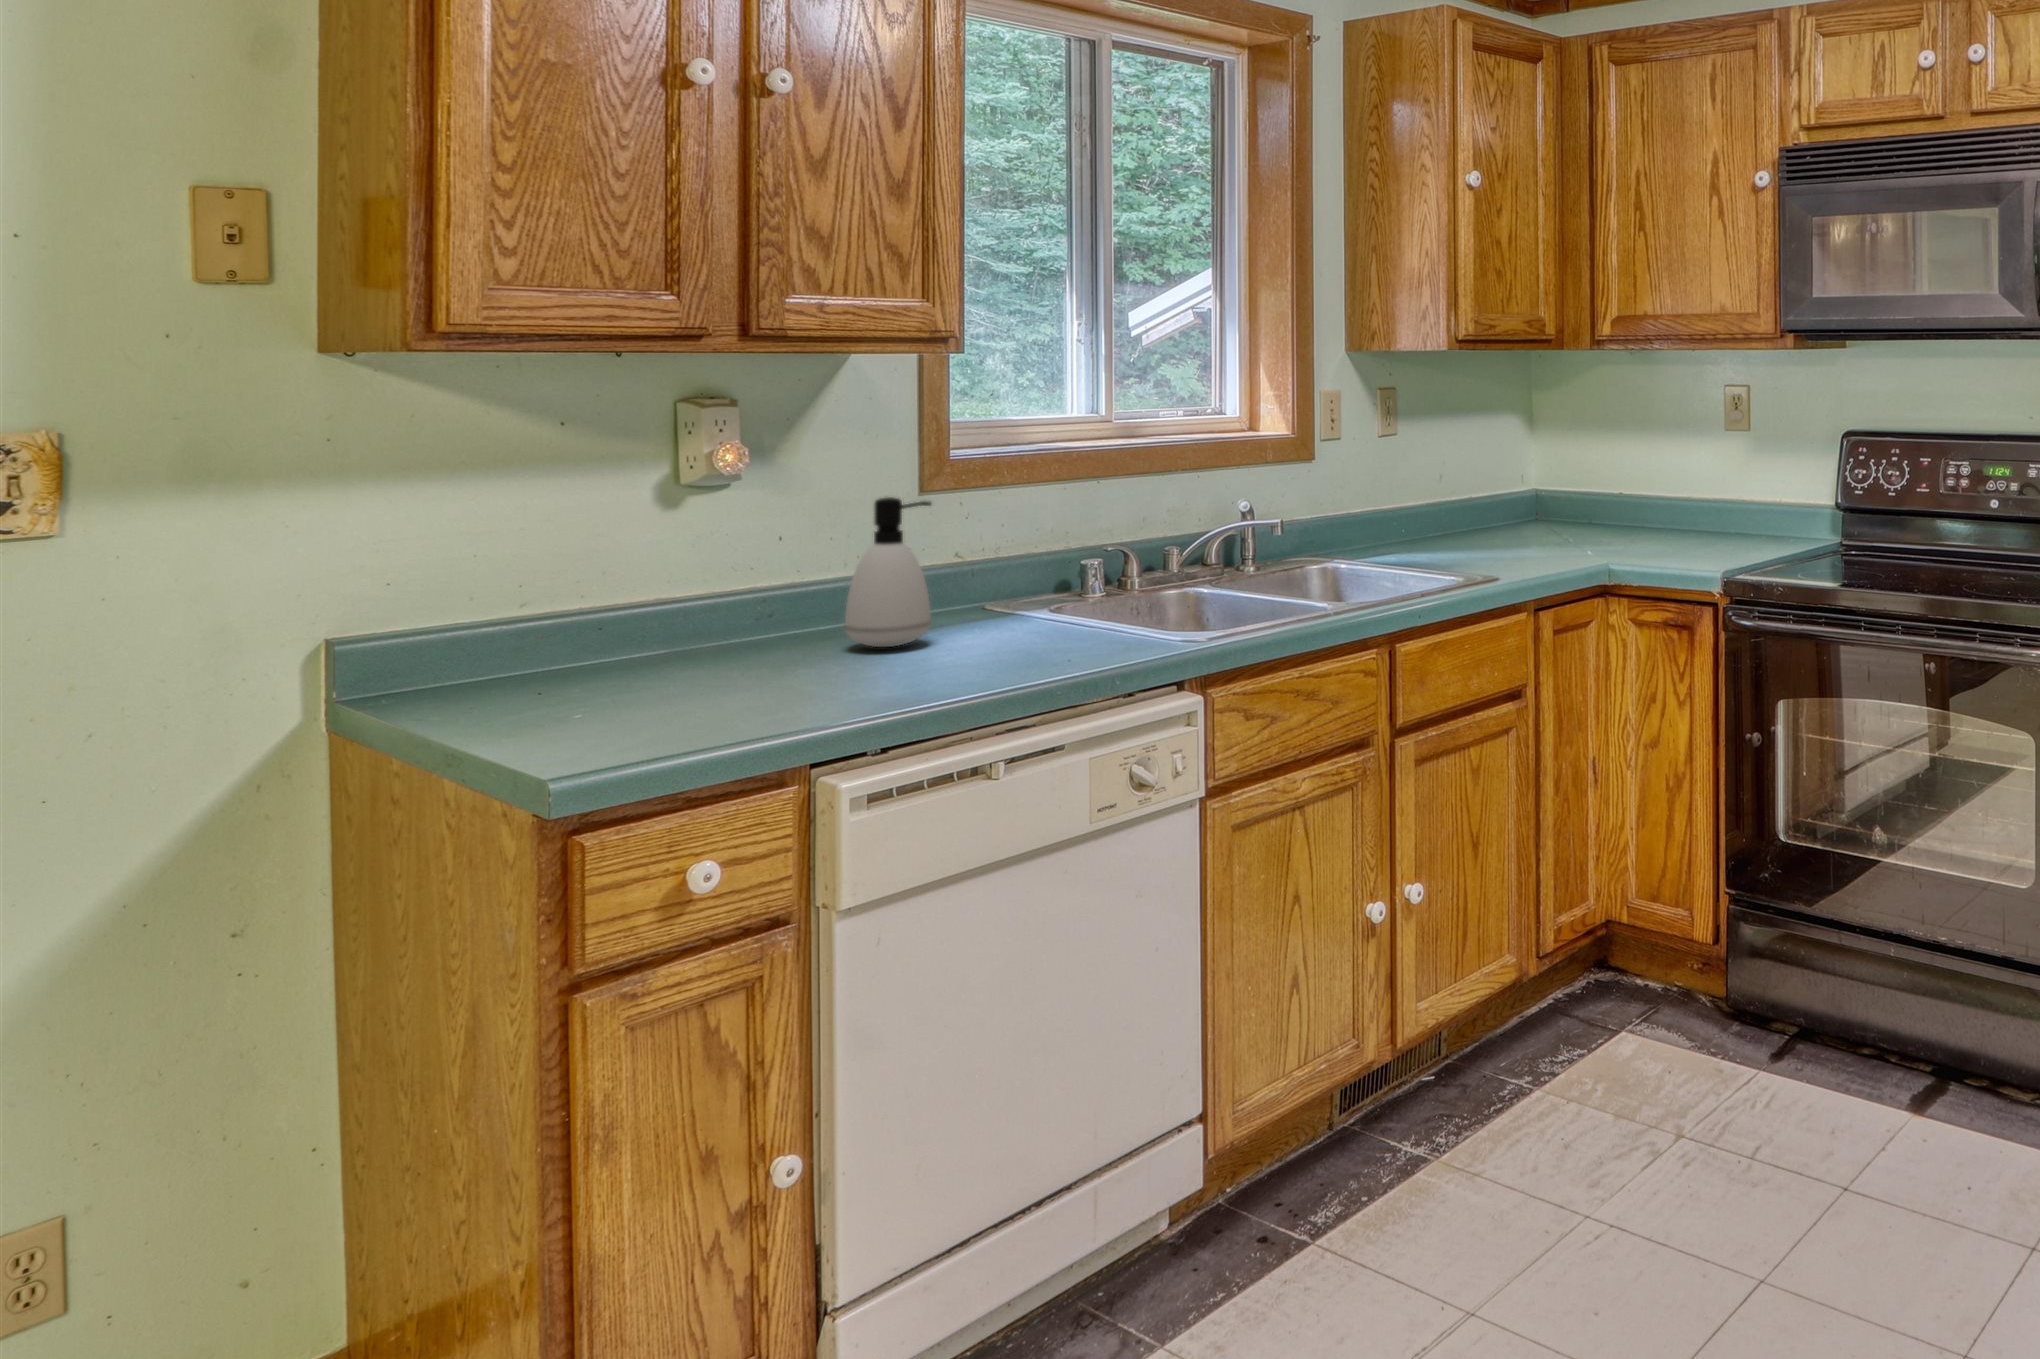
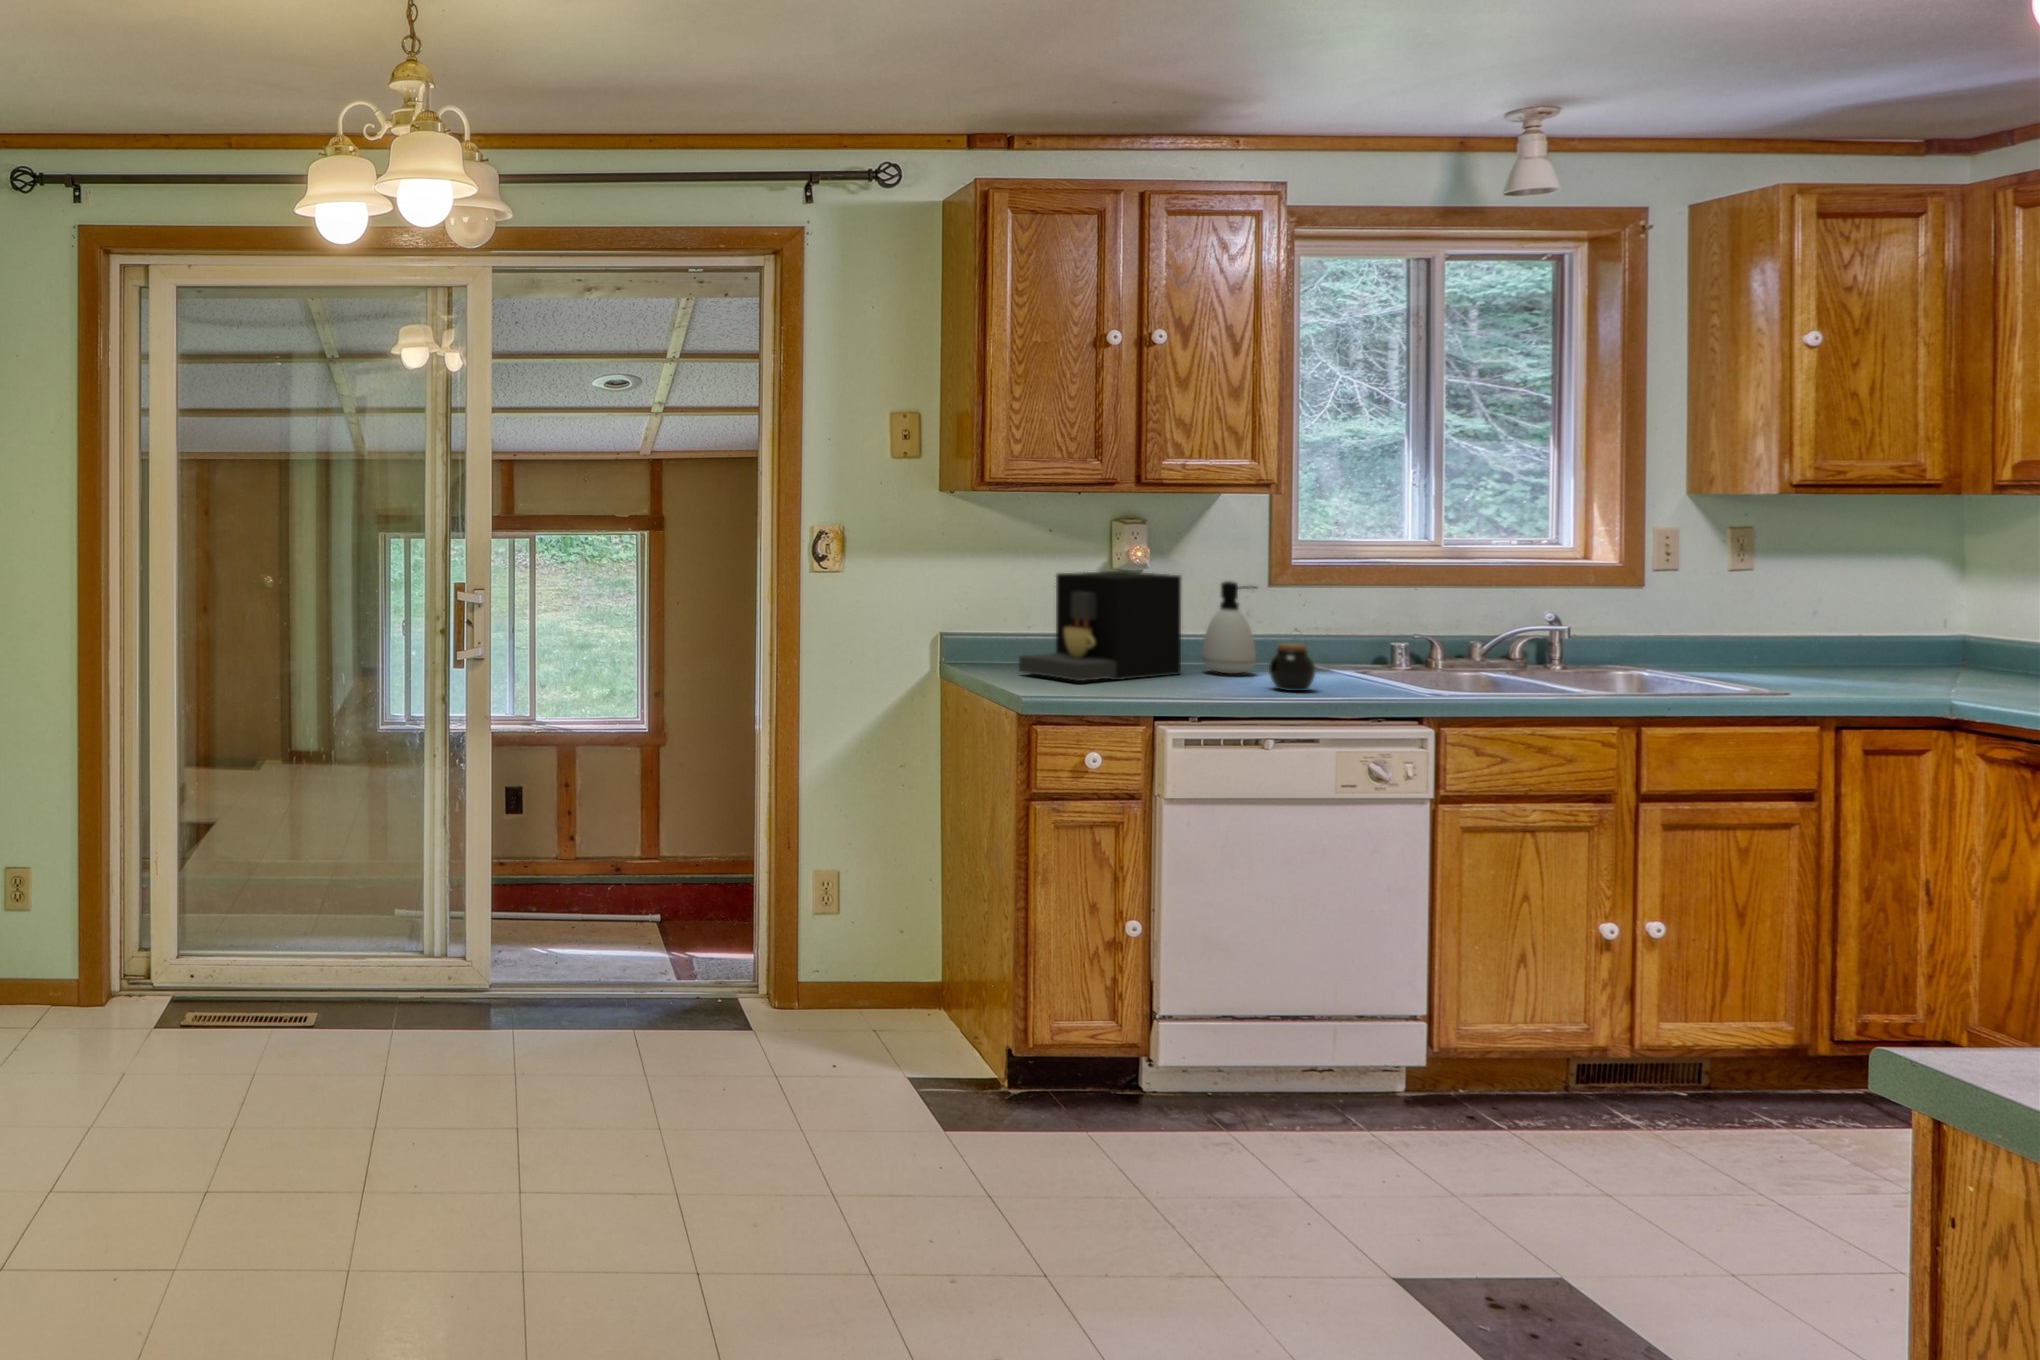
coffee maker: none [513,493,816,715] -> present [1019,571,1181,681]
jar: none [977,591,1047,670] -> present [1269,643,1315,691]

